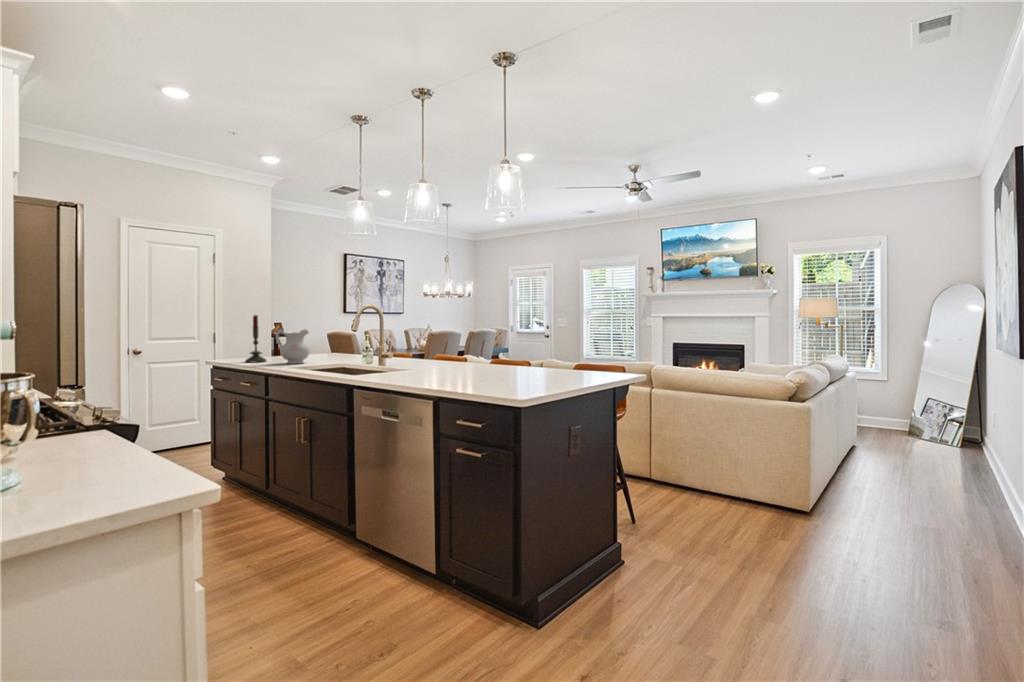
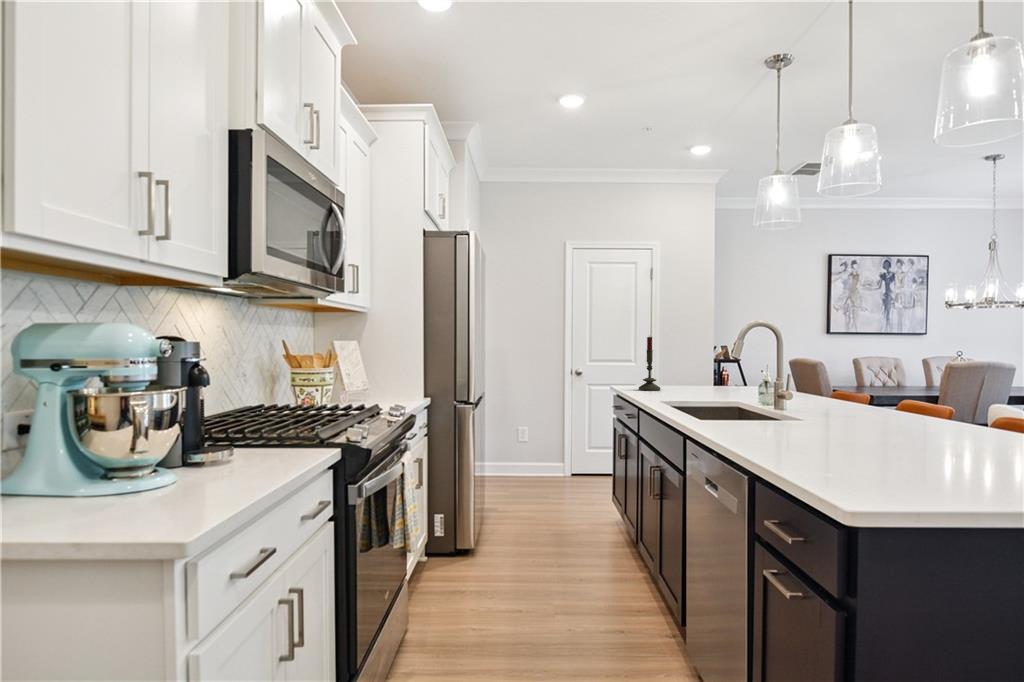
ceramic pitcher: present [276,328,310,364] -> none [660,352,699,396]

